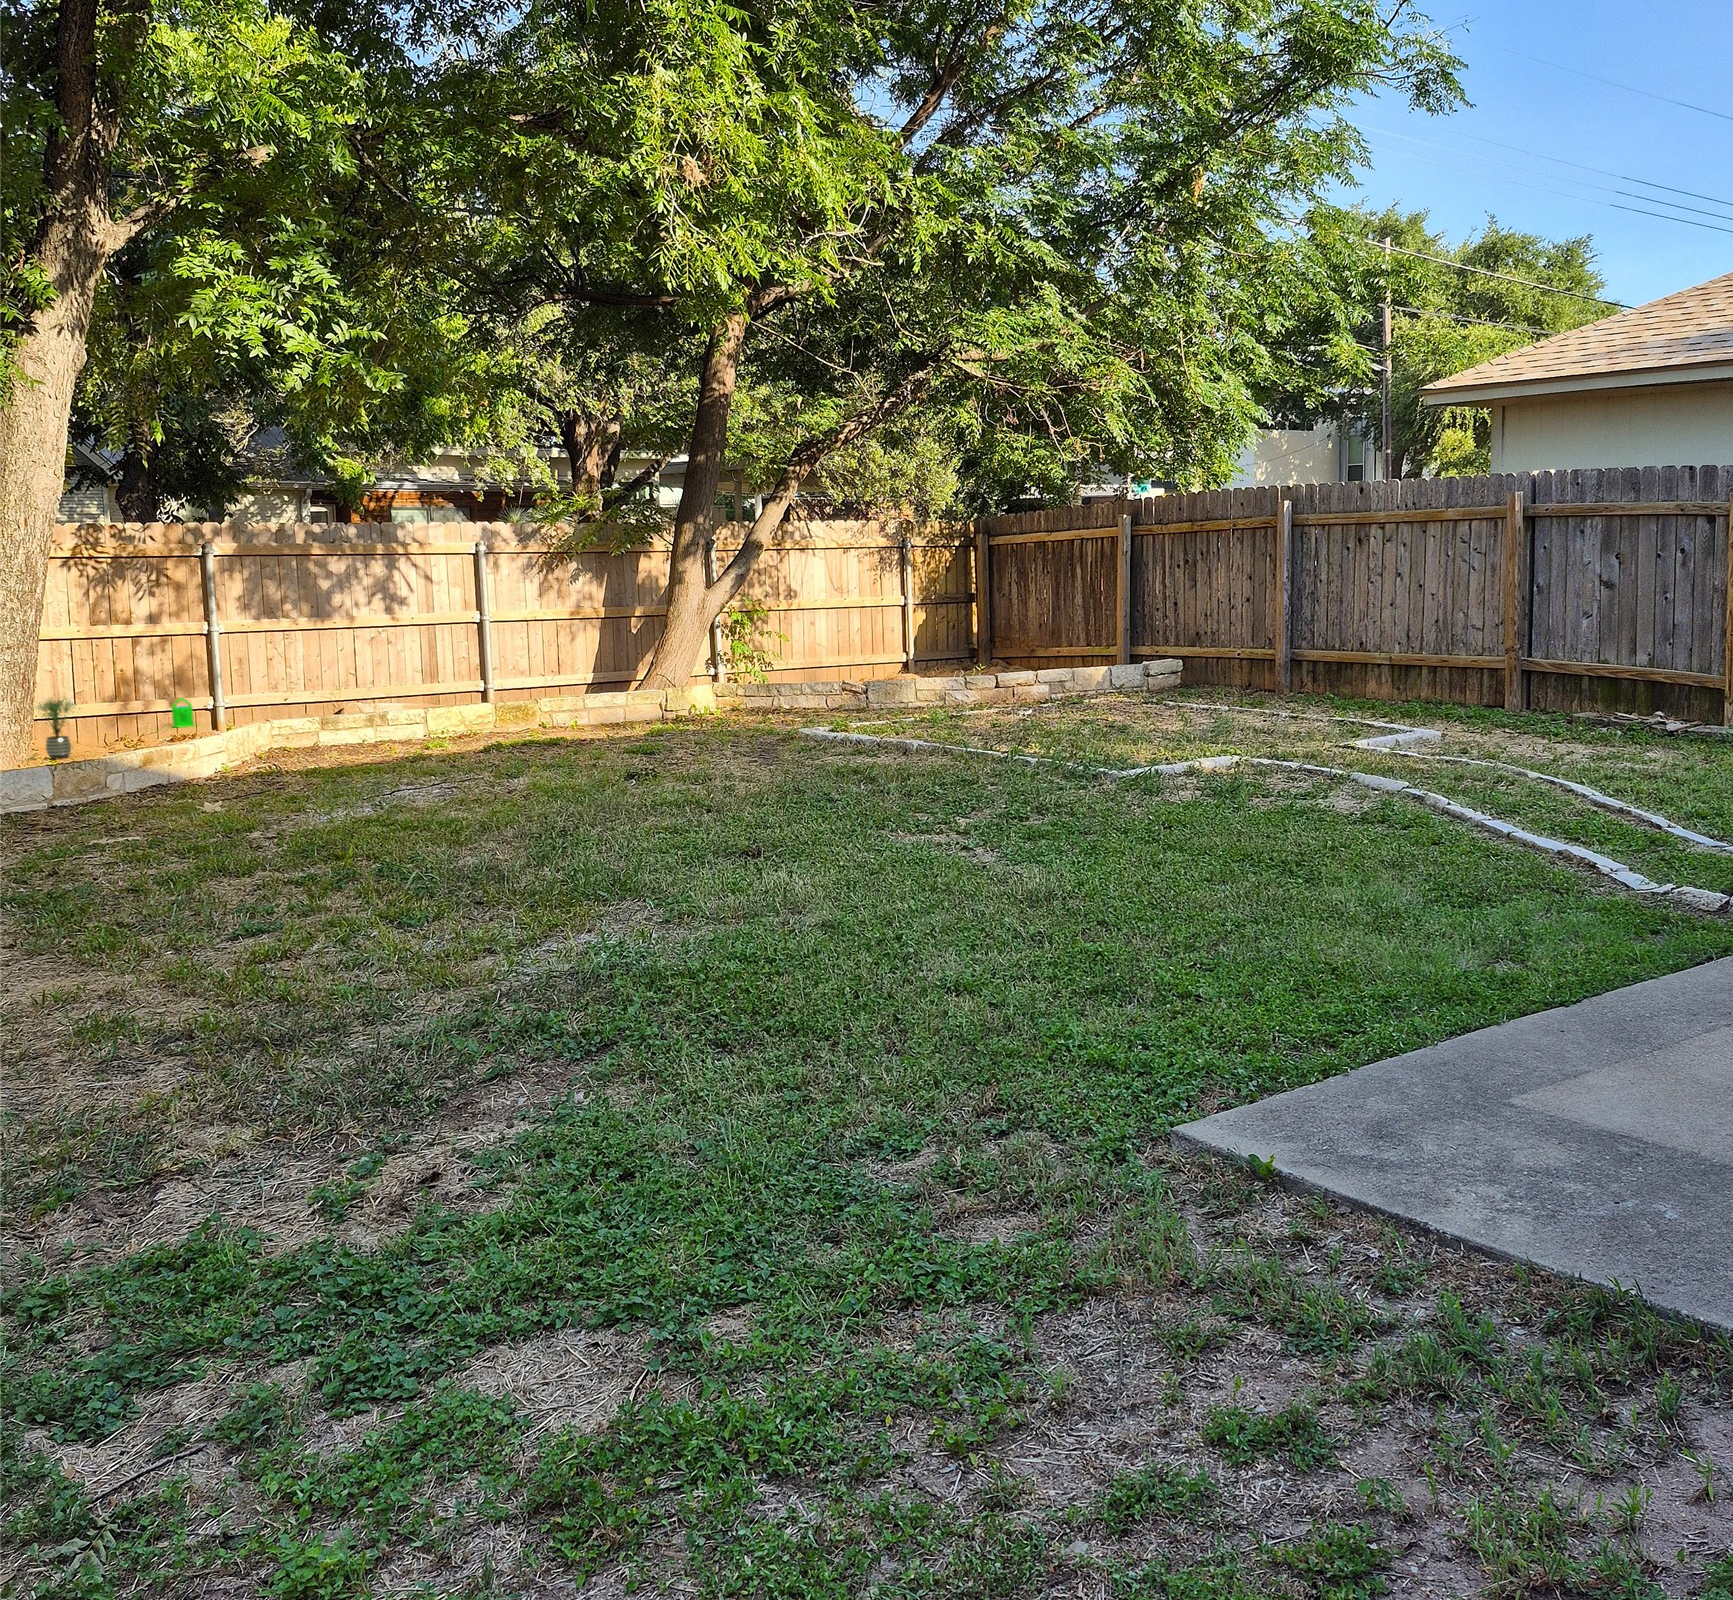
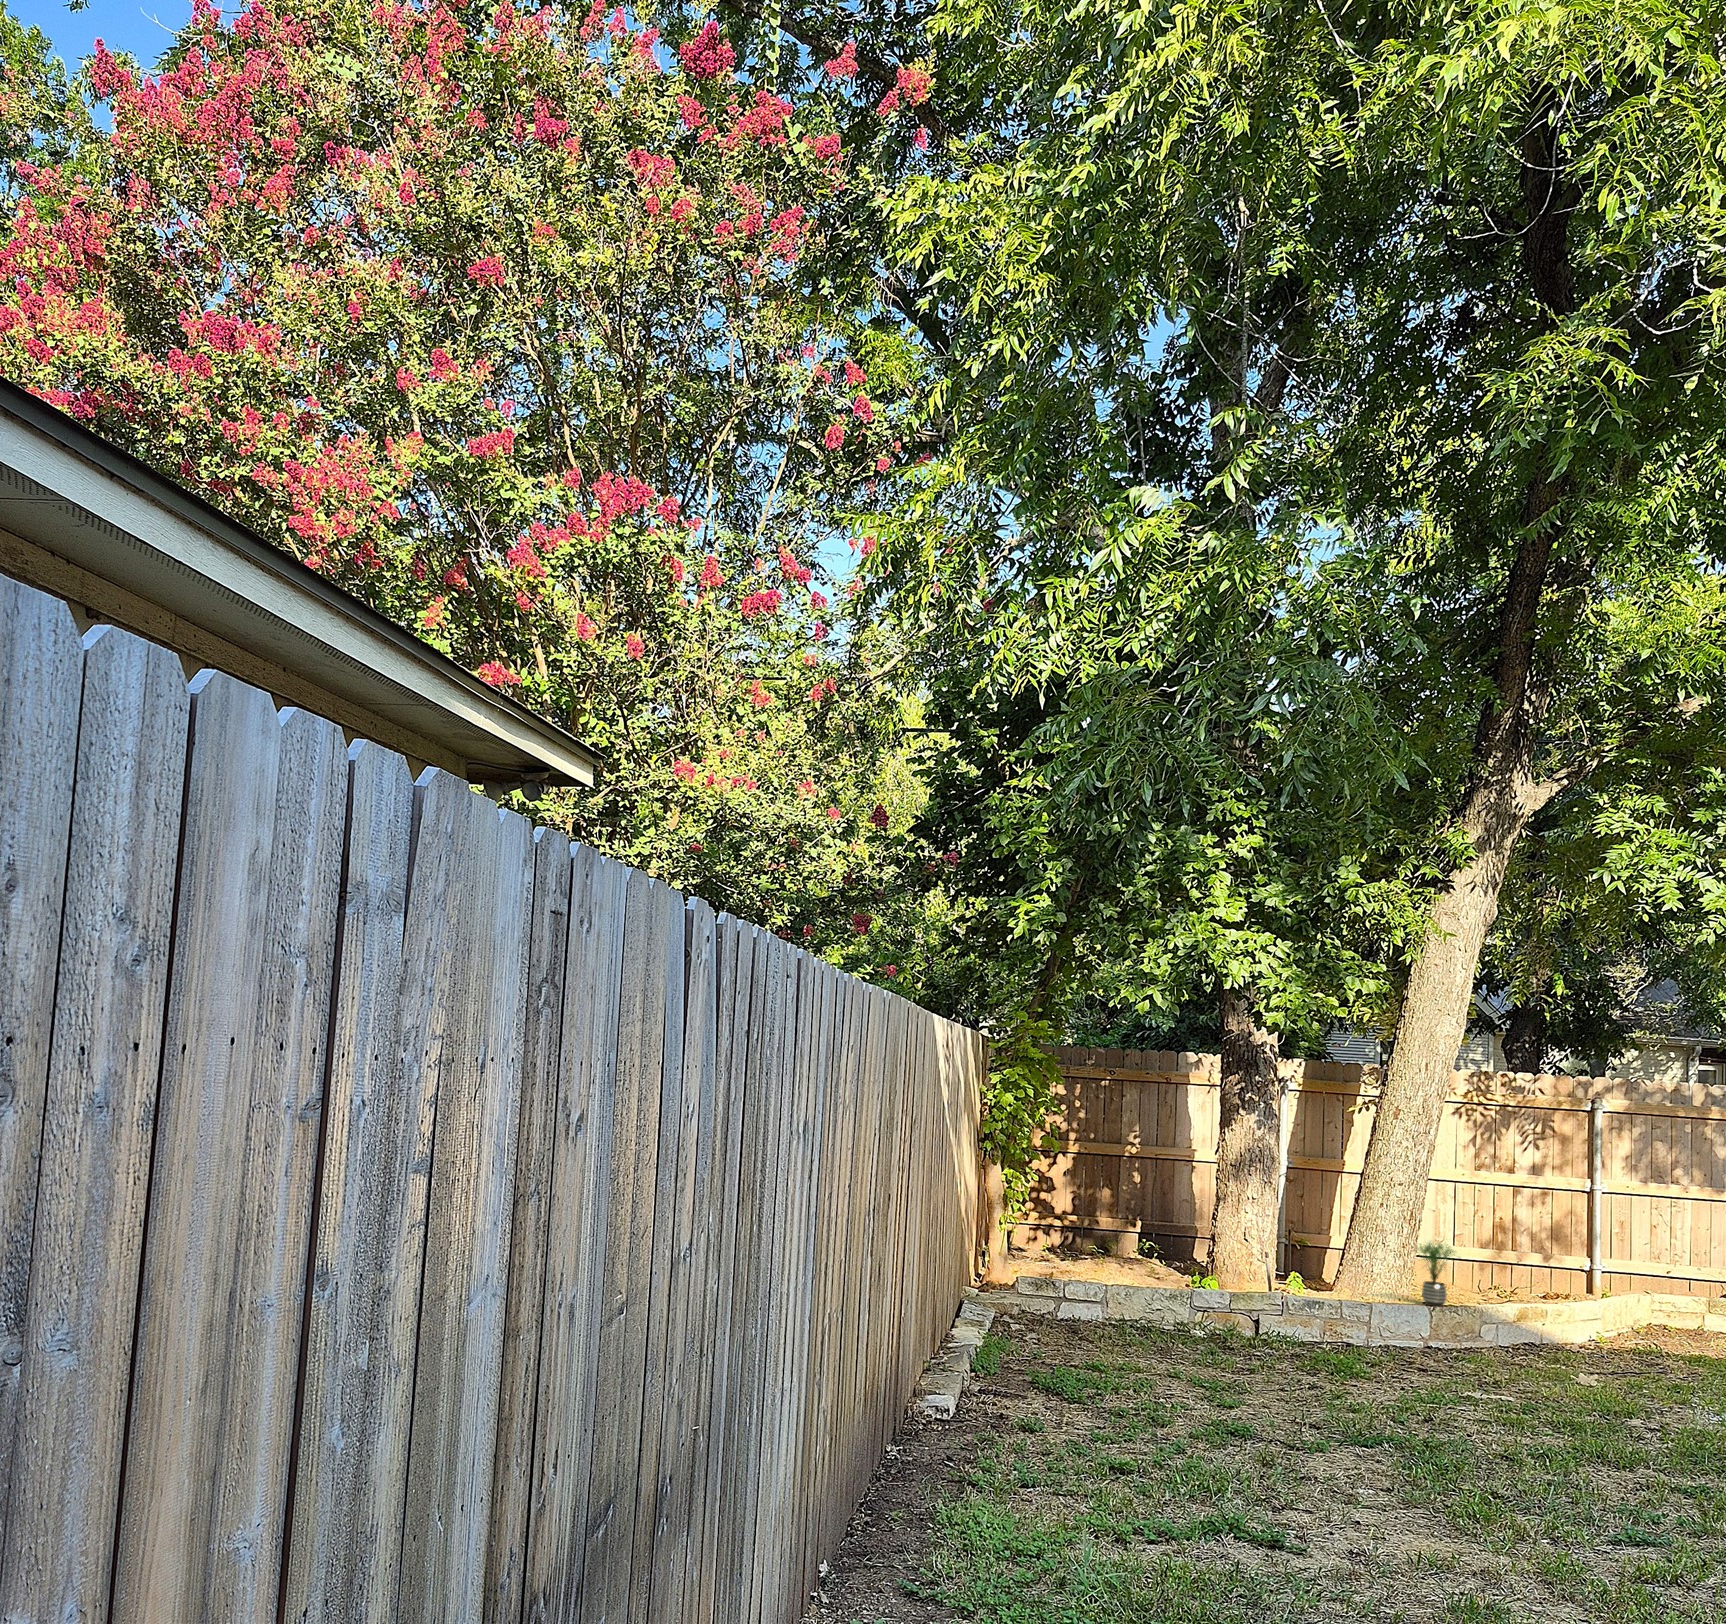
watering can: present [172,698,194,727] -> none [1547,1258,1573,1292]

